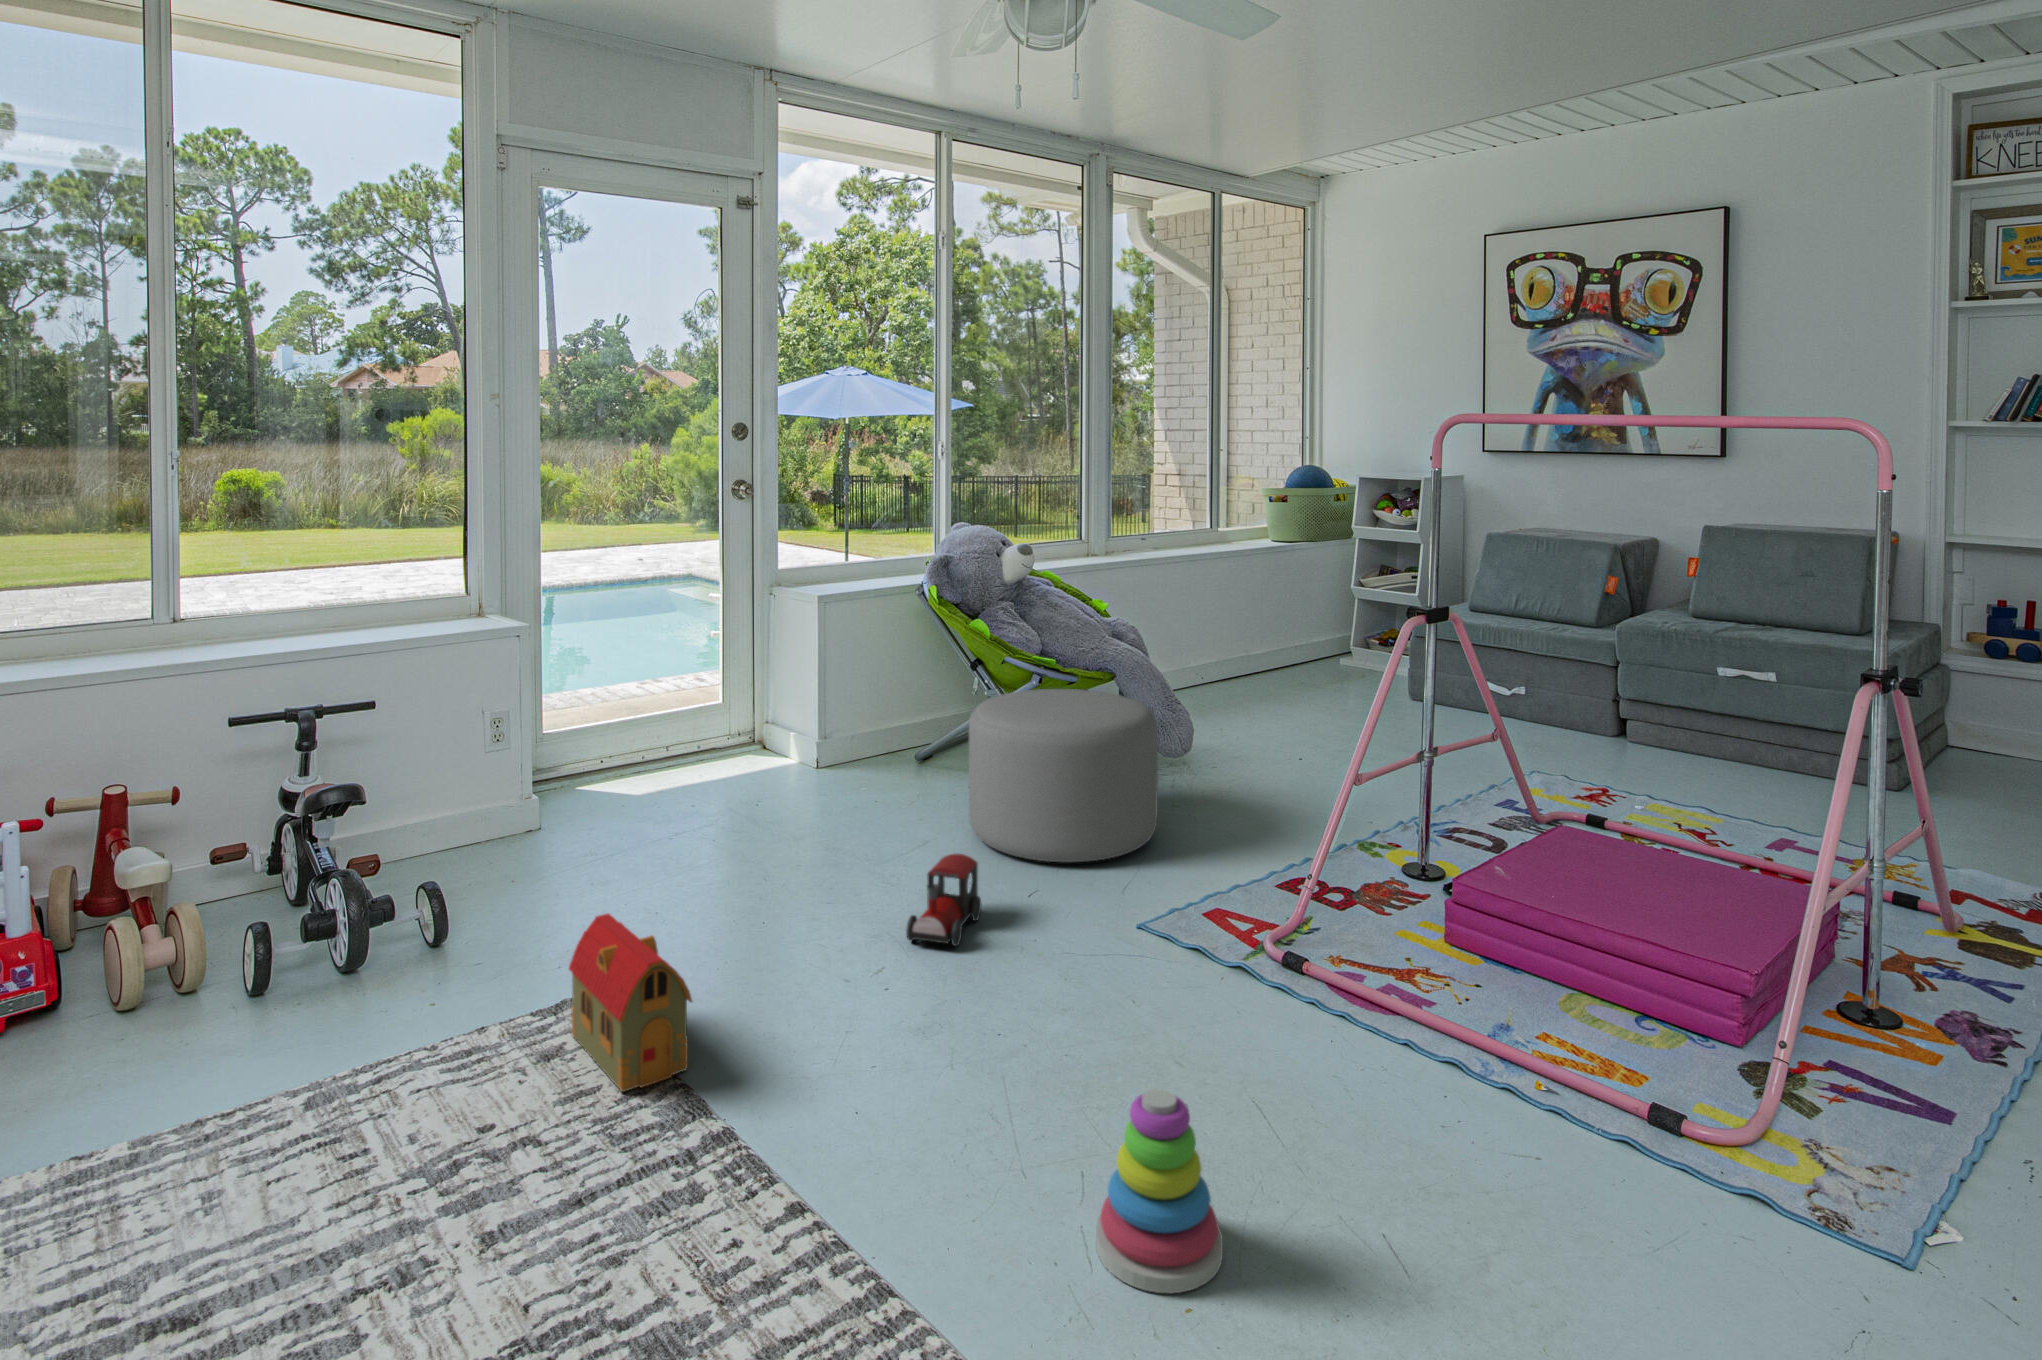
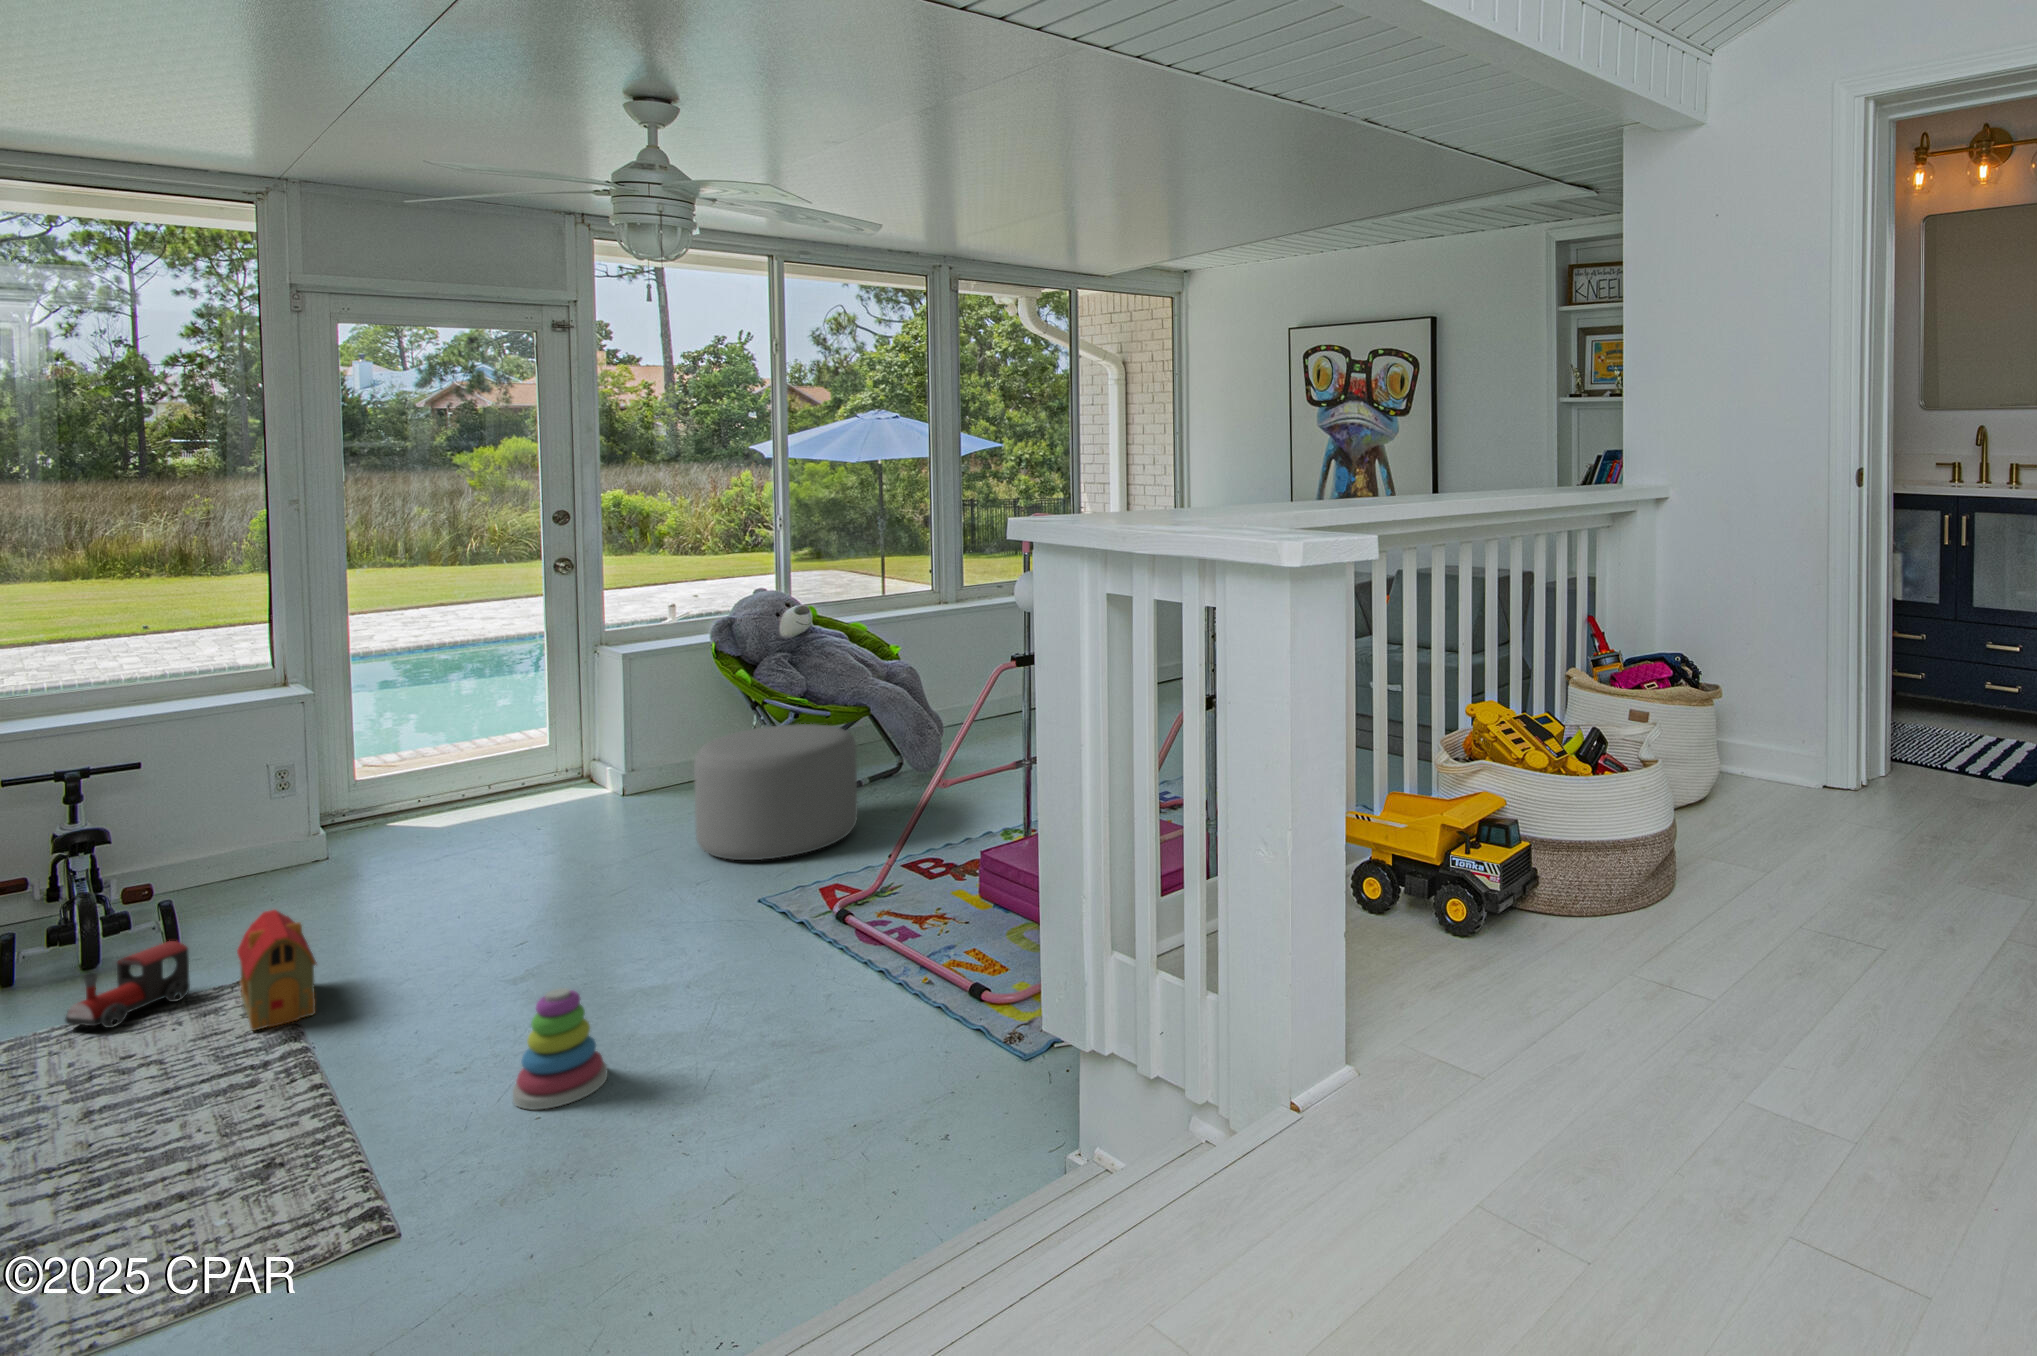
toy train: present [906,853,981,946] -> present [66,941,190,1028]

